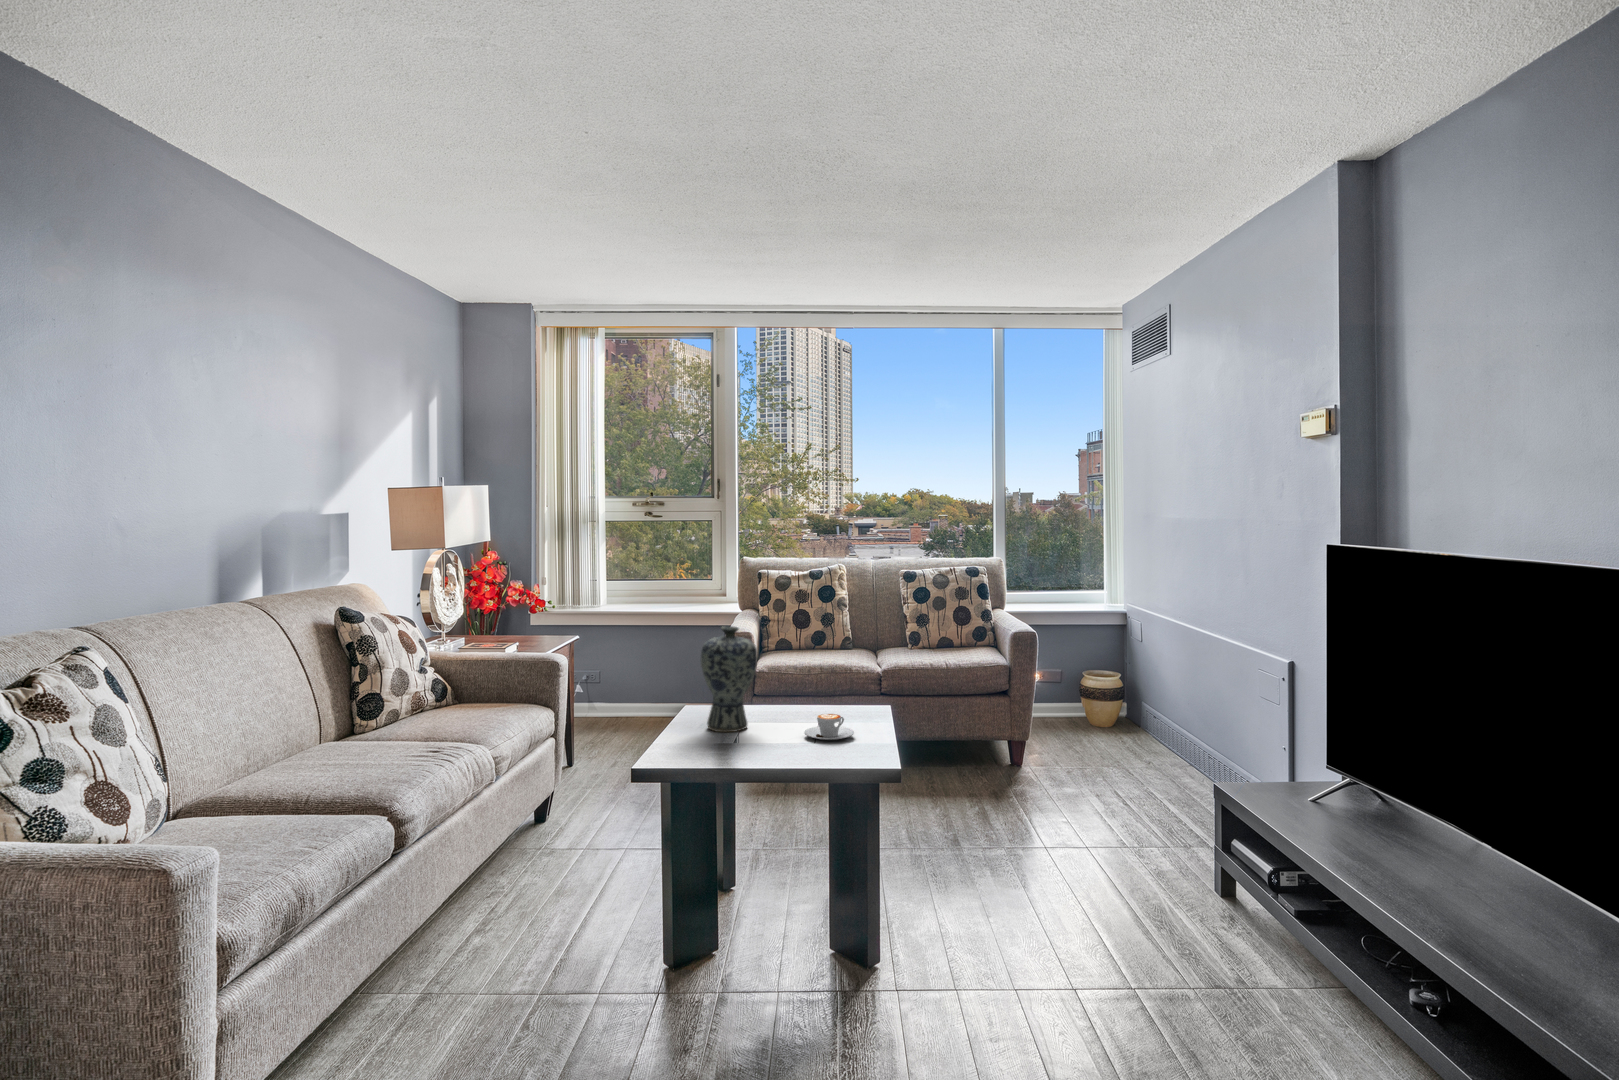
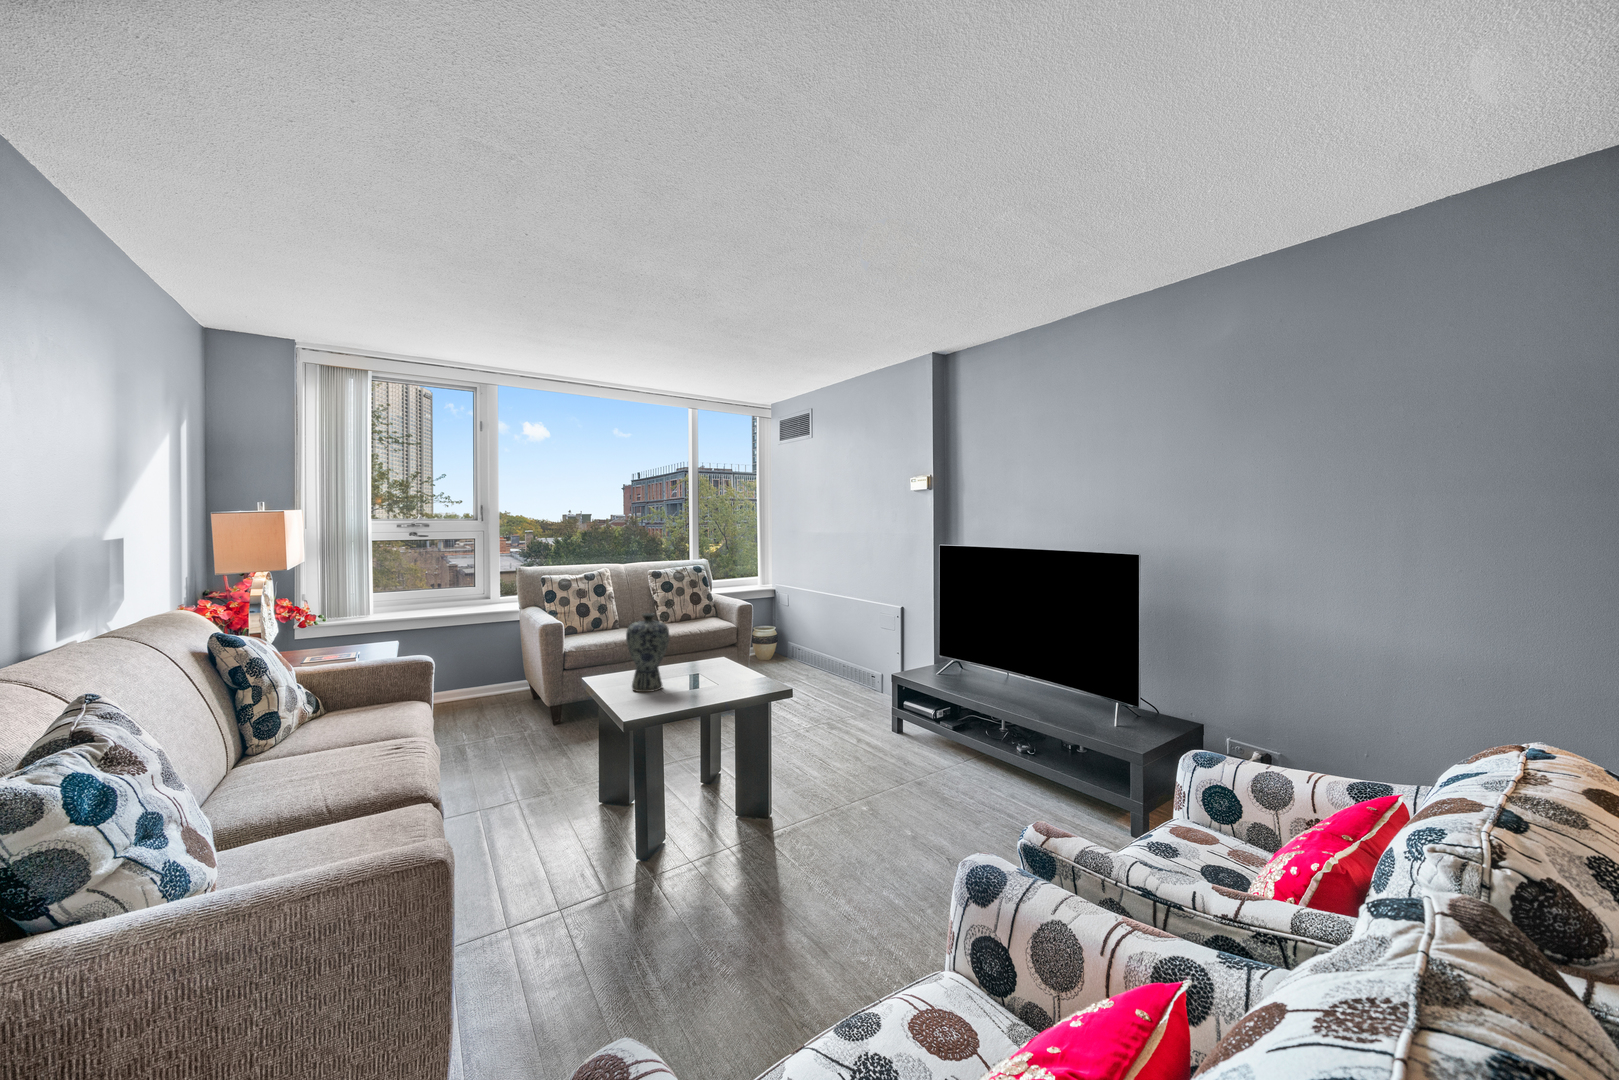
coffee cup: present [804,714,854,740] -> none [710,667,745,685]

